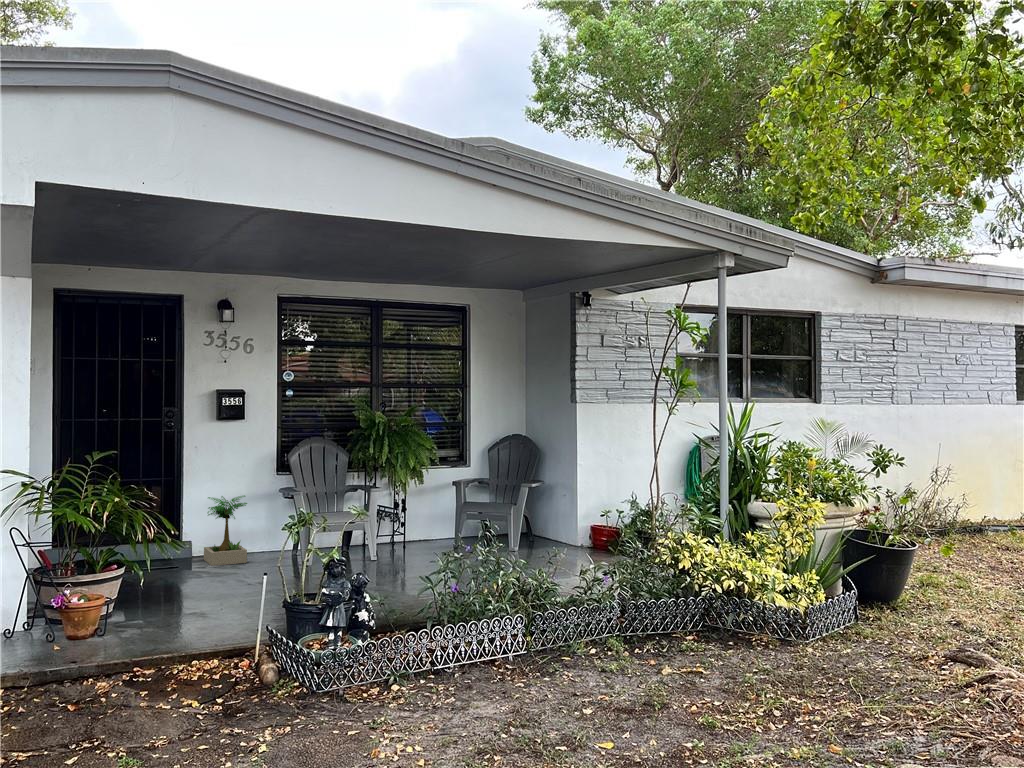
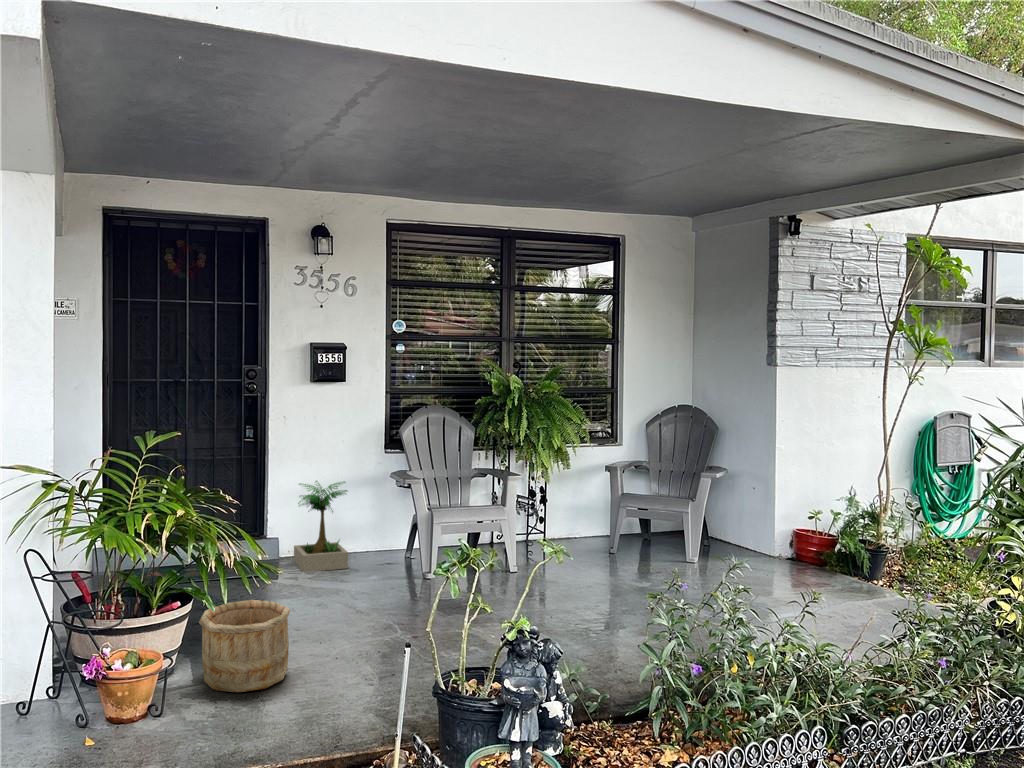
wooden bucket: none [132,568,199,629] -> present [199,600,290,692]

